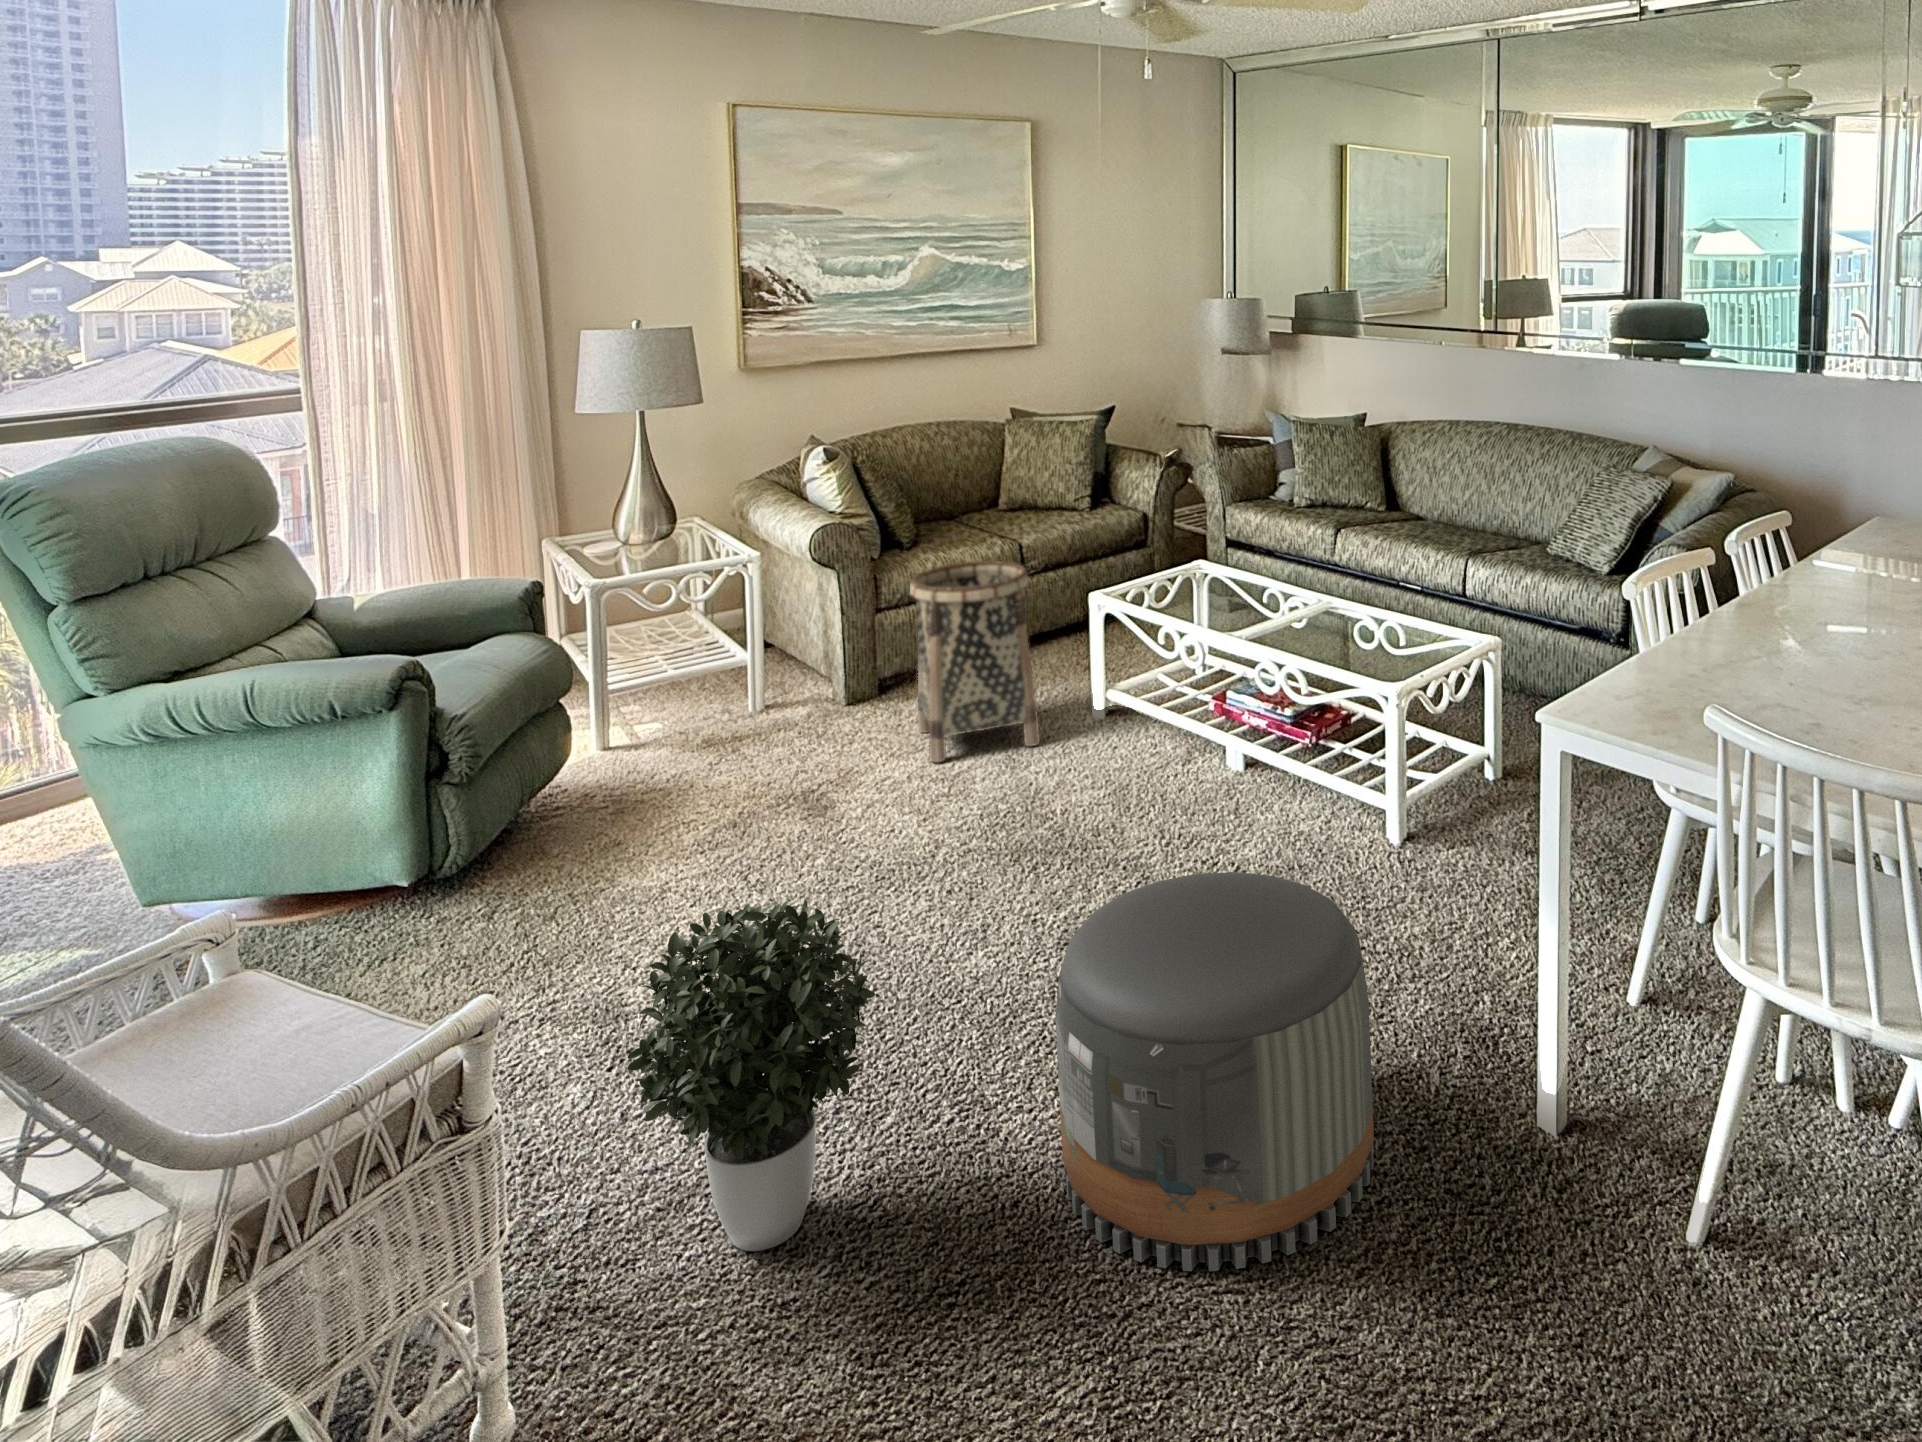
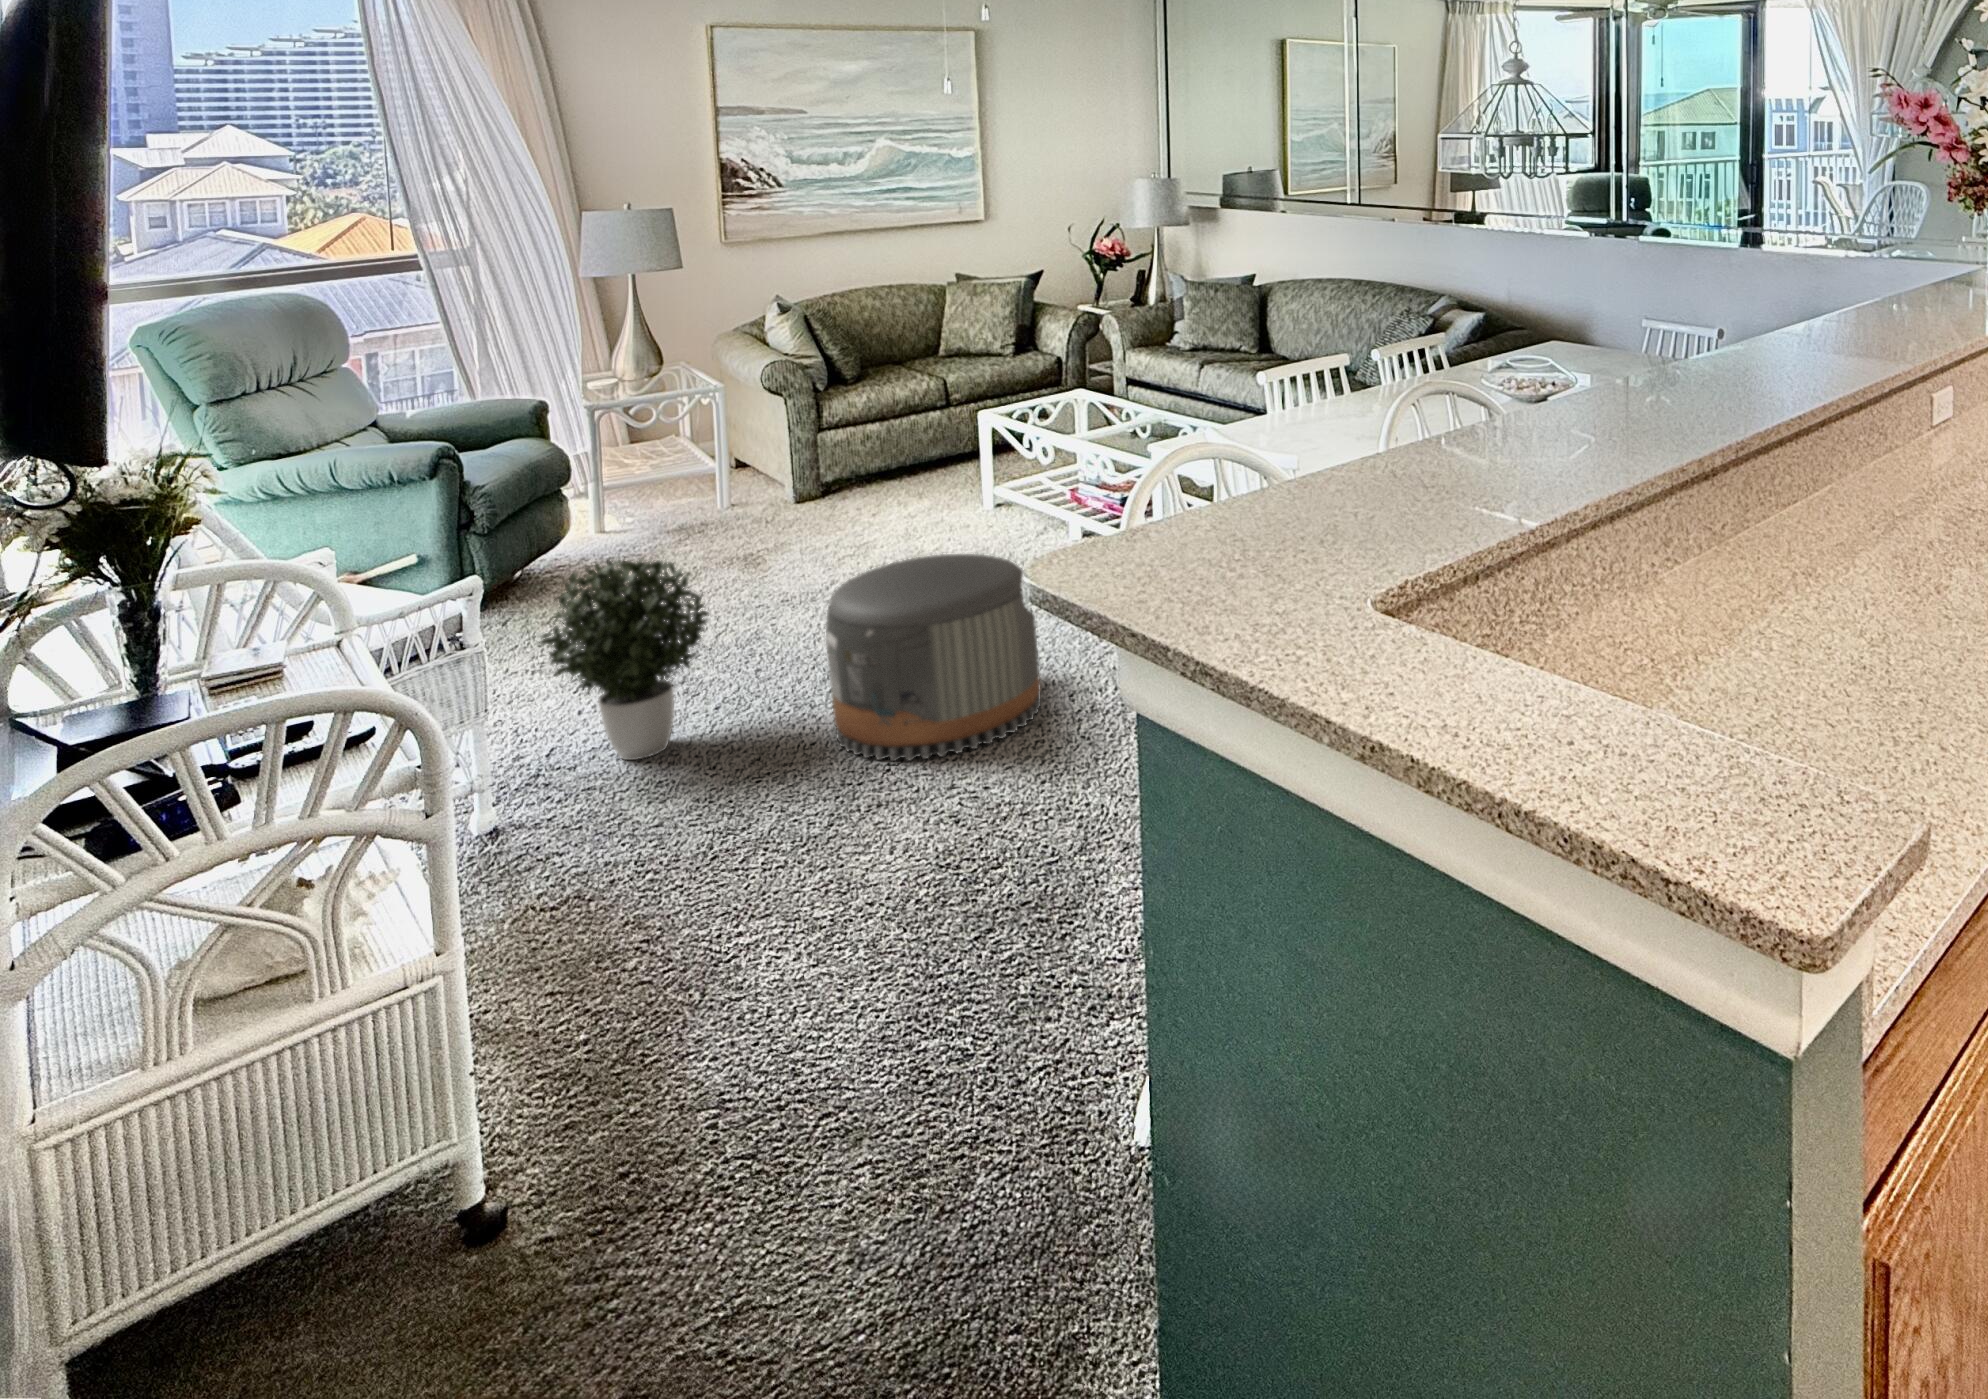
basket: present [910,561,1040,762] -> none [832,385,937,531]

